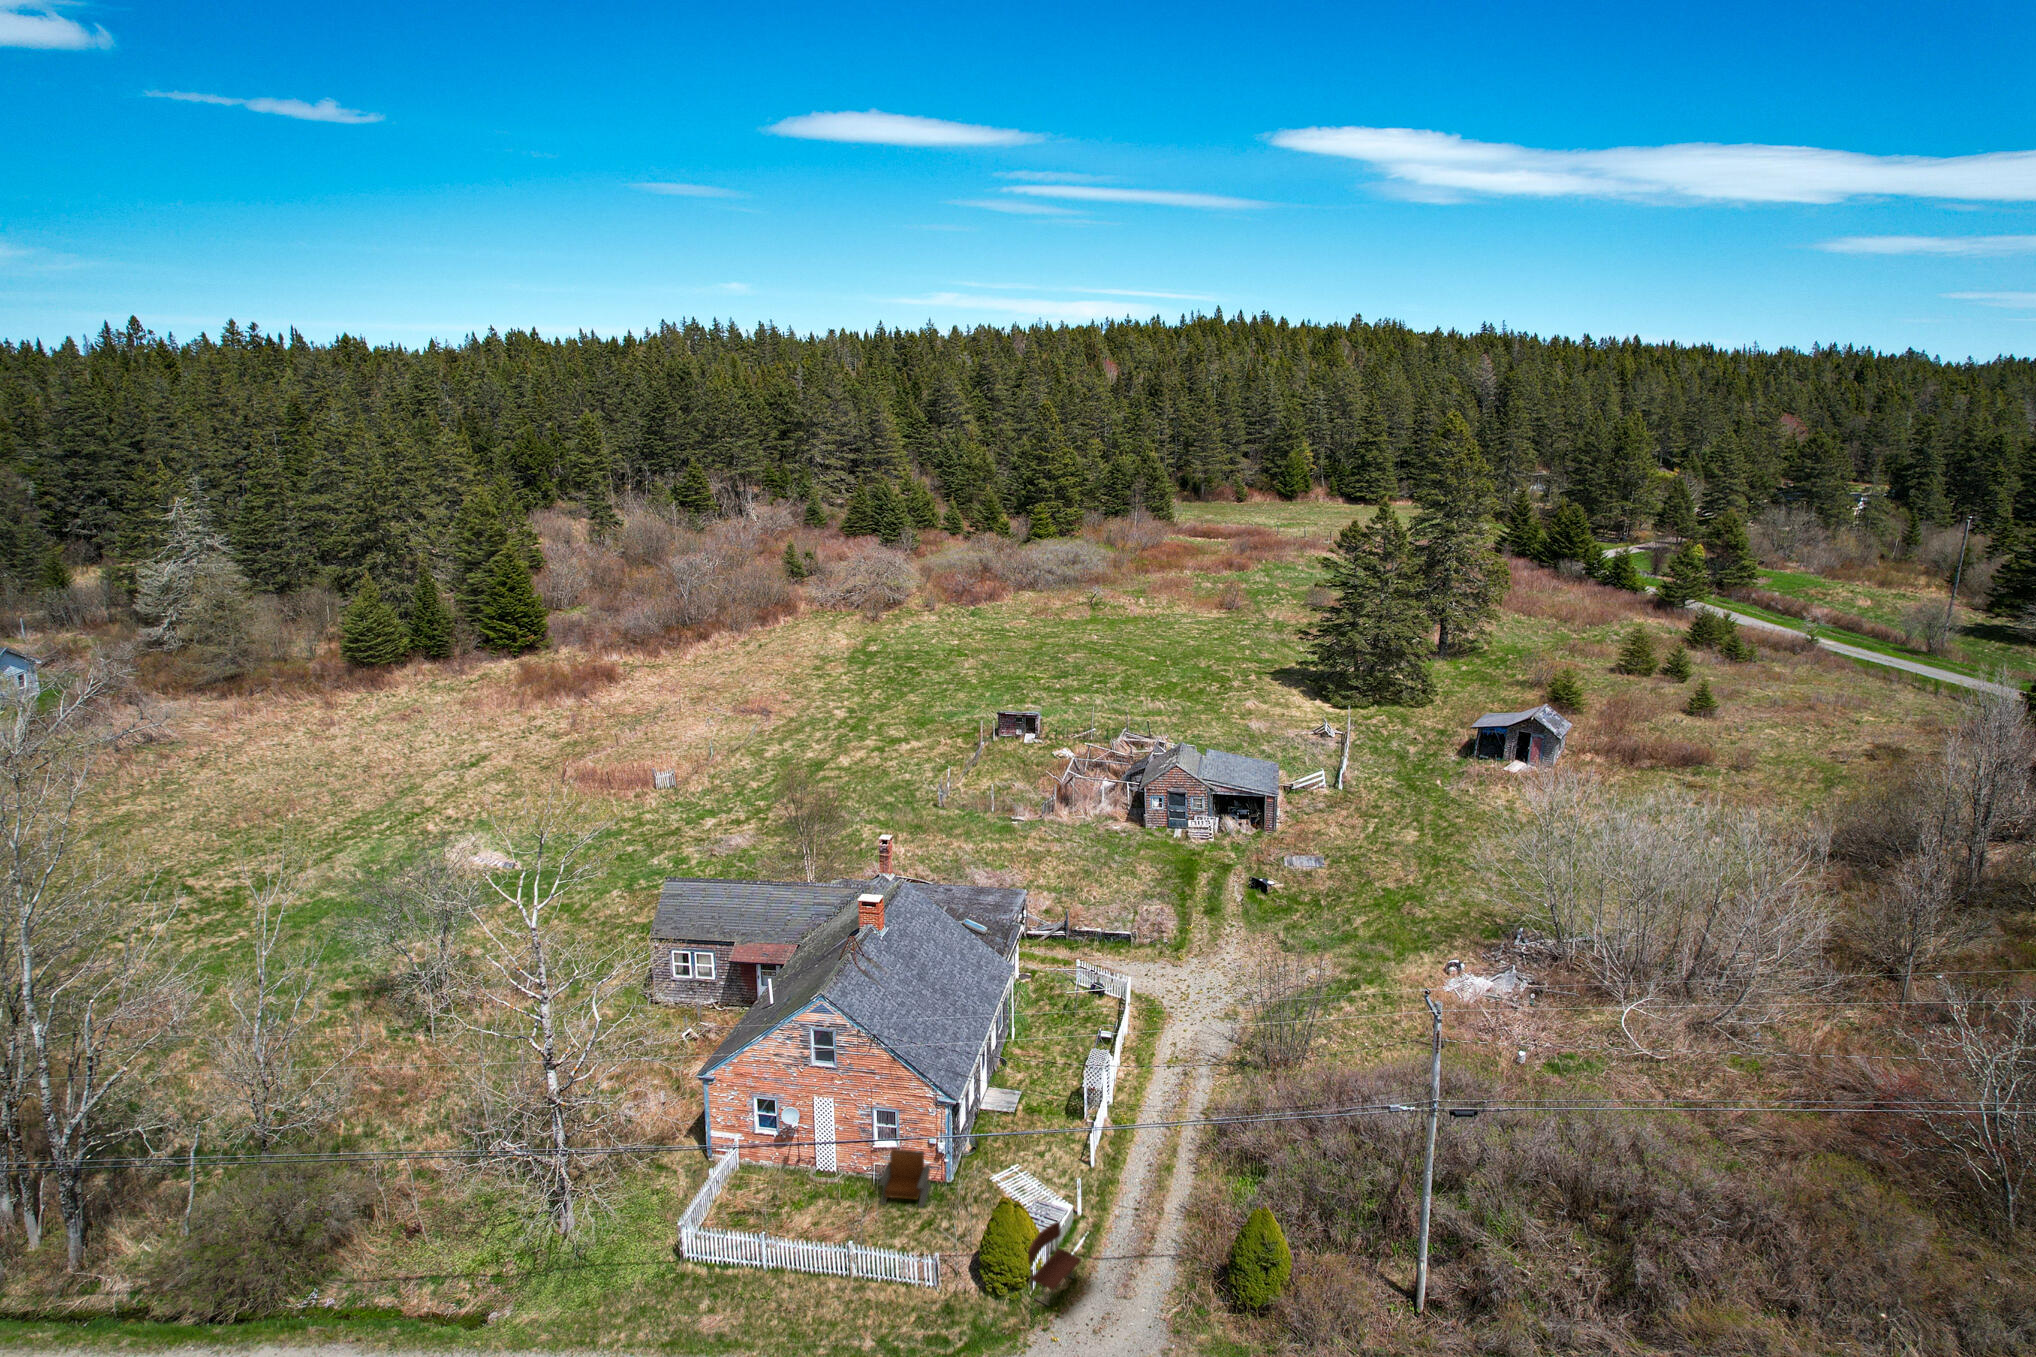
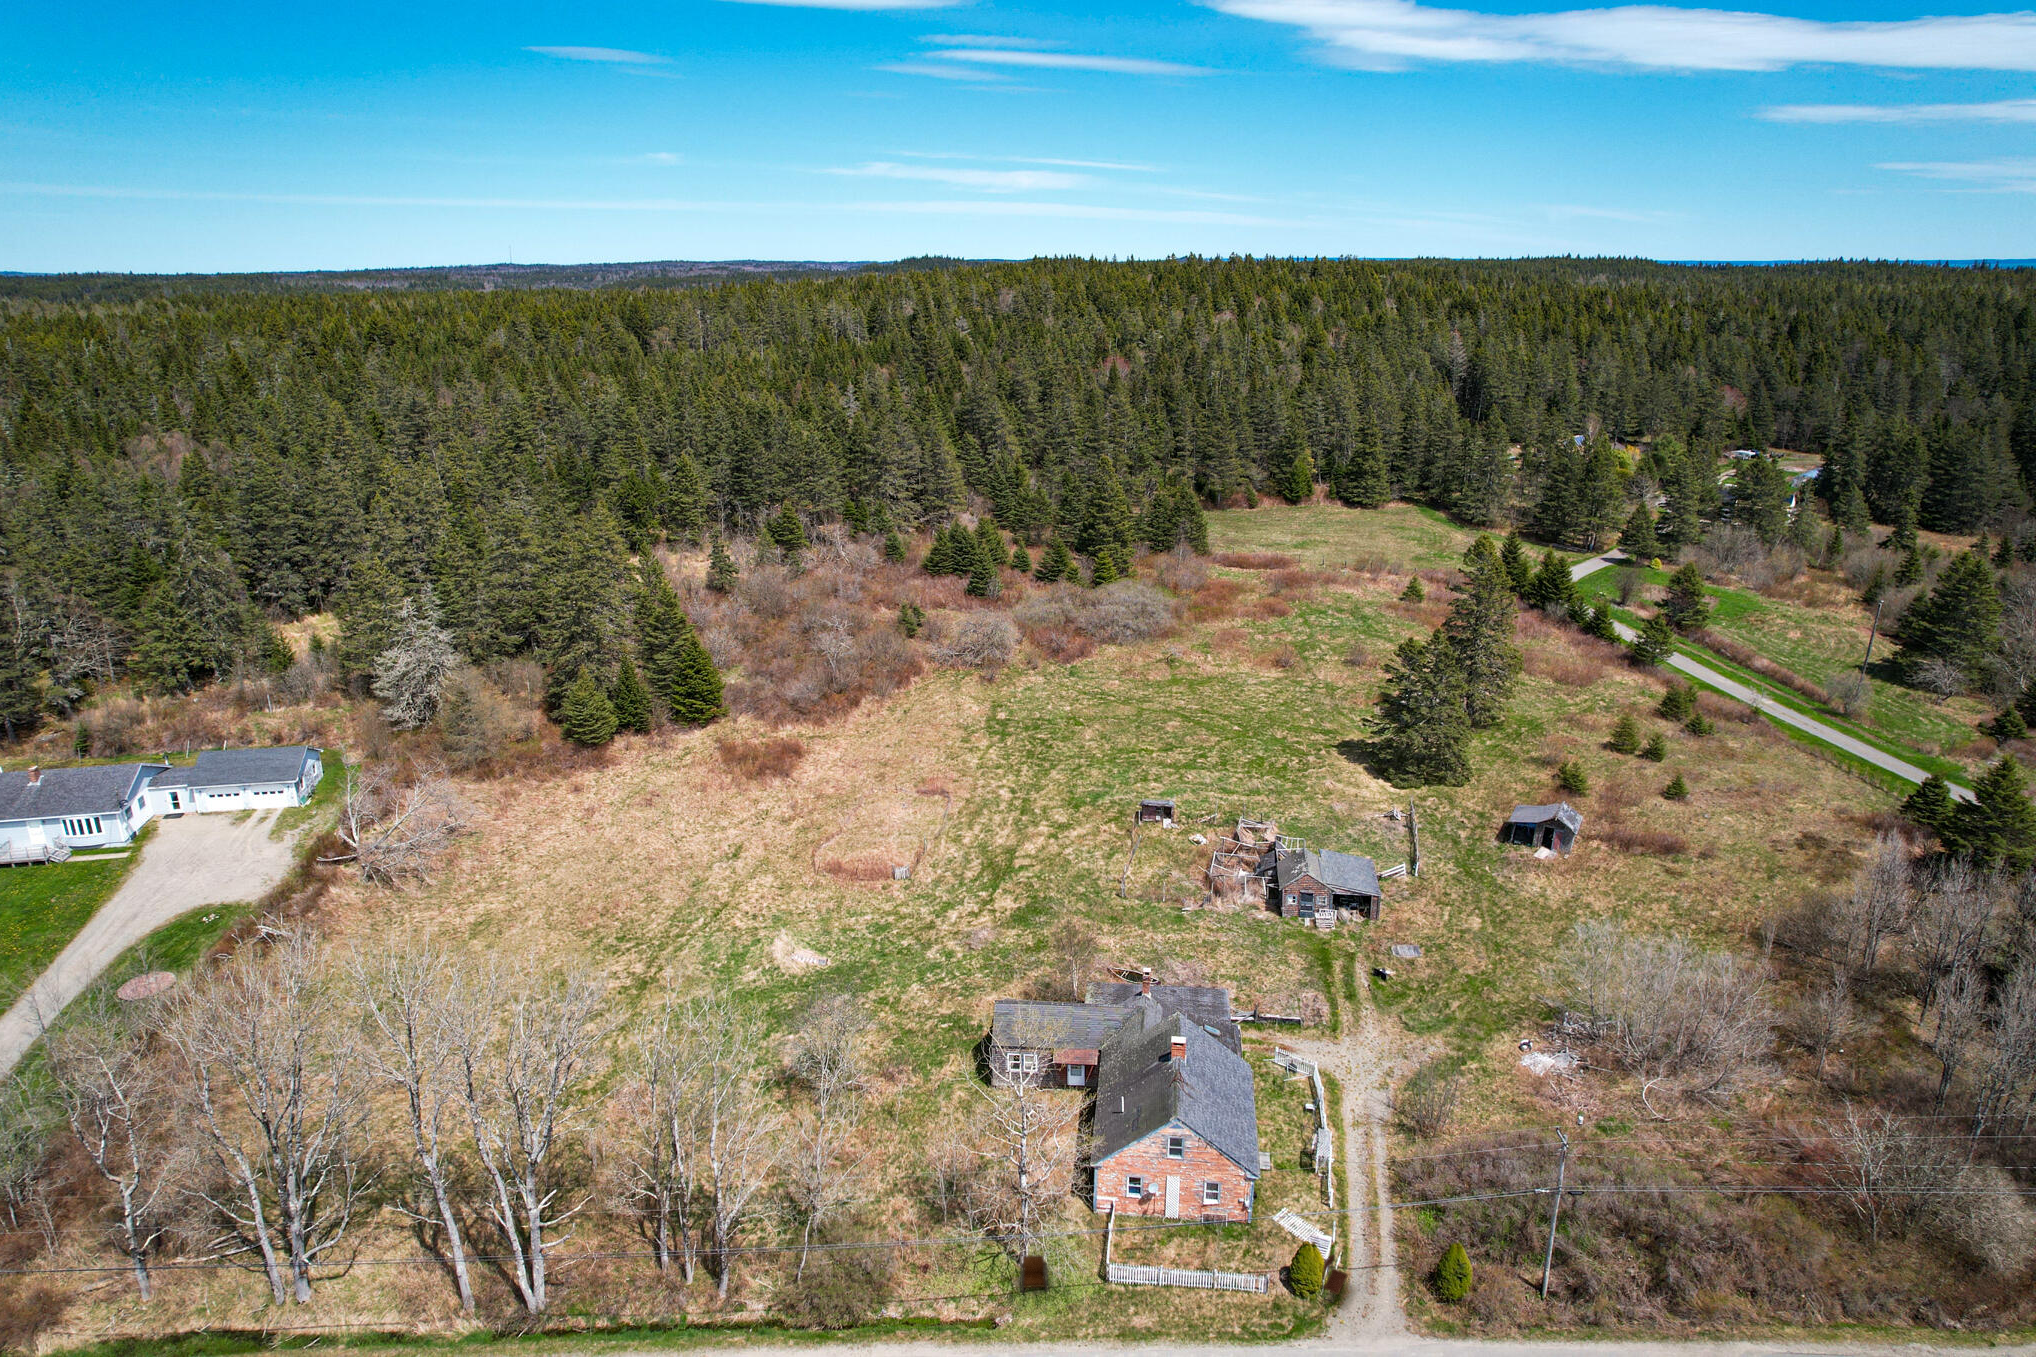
lounge chair: present [879,1149,931,1208] -> present [1020,1255,1048,1292]

